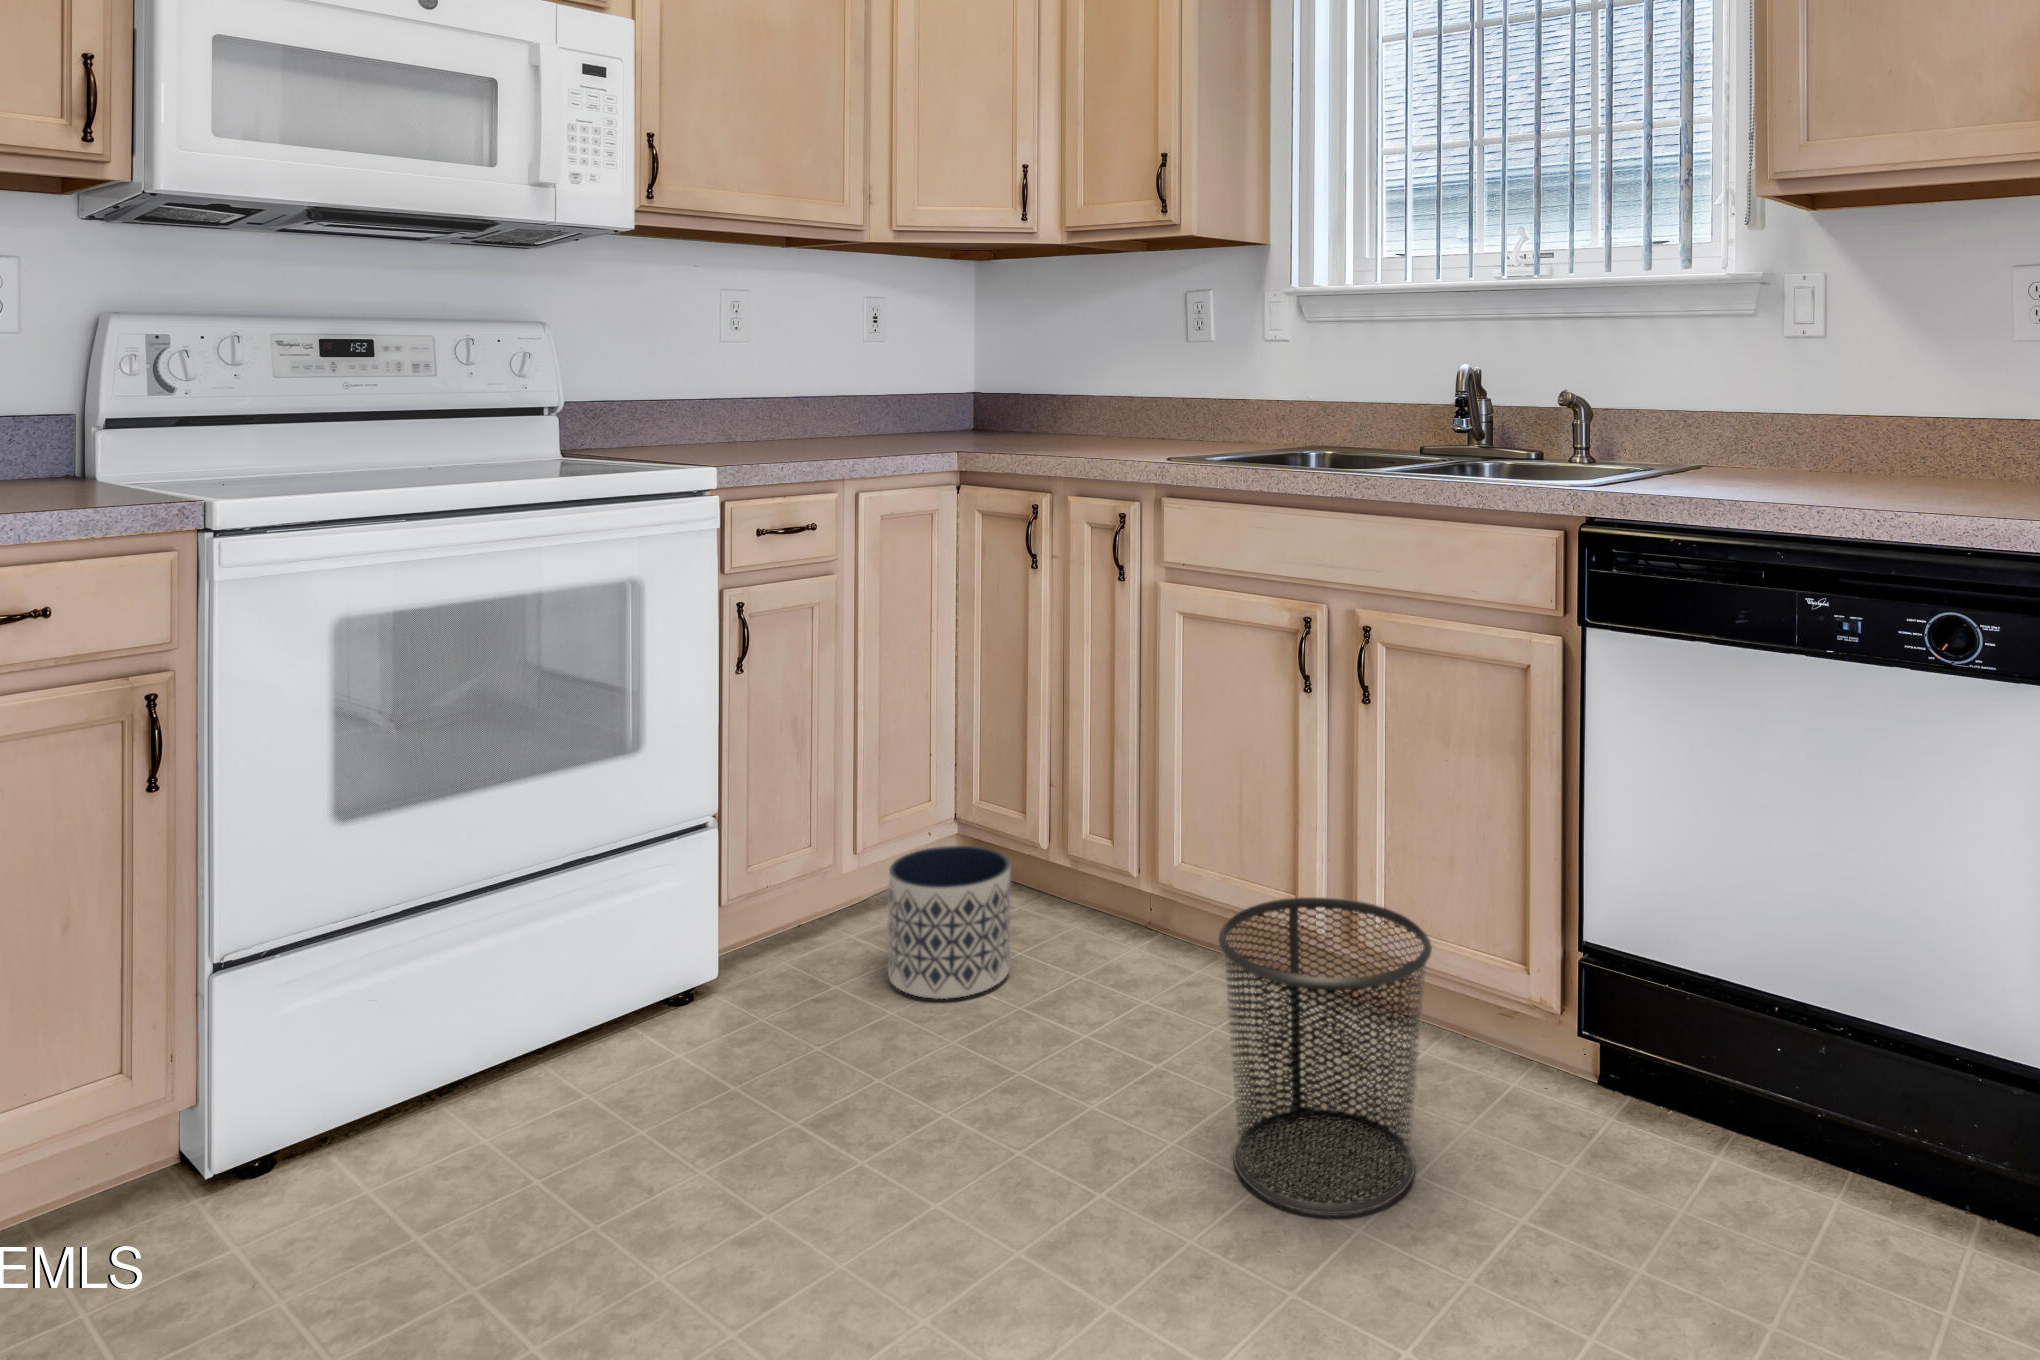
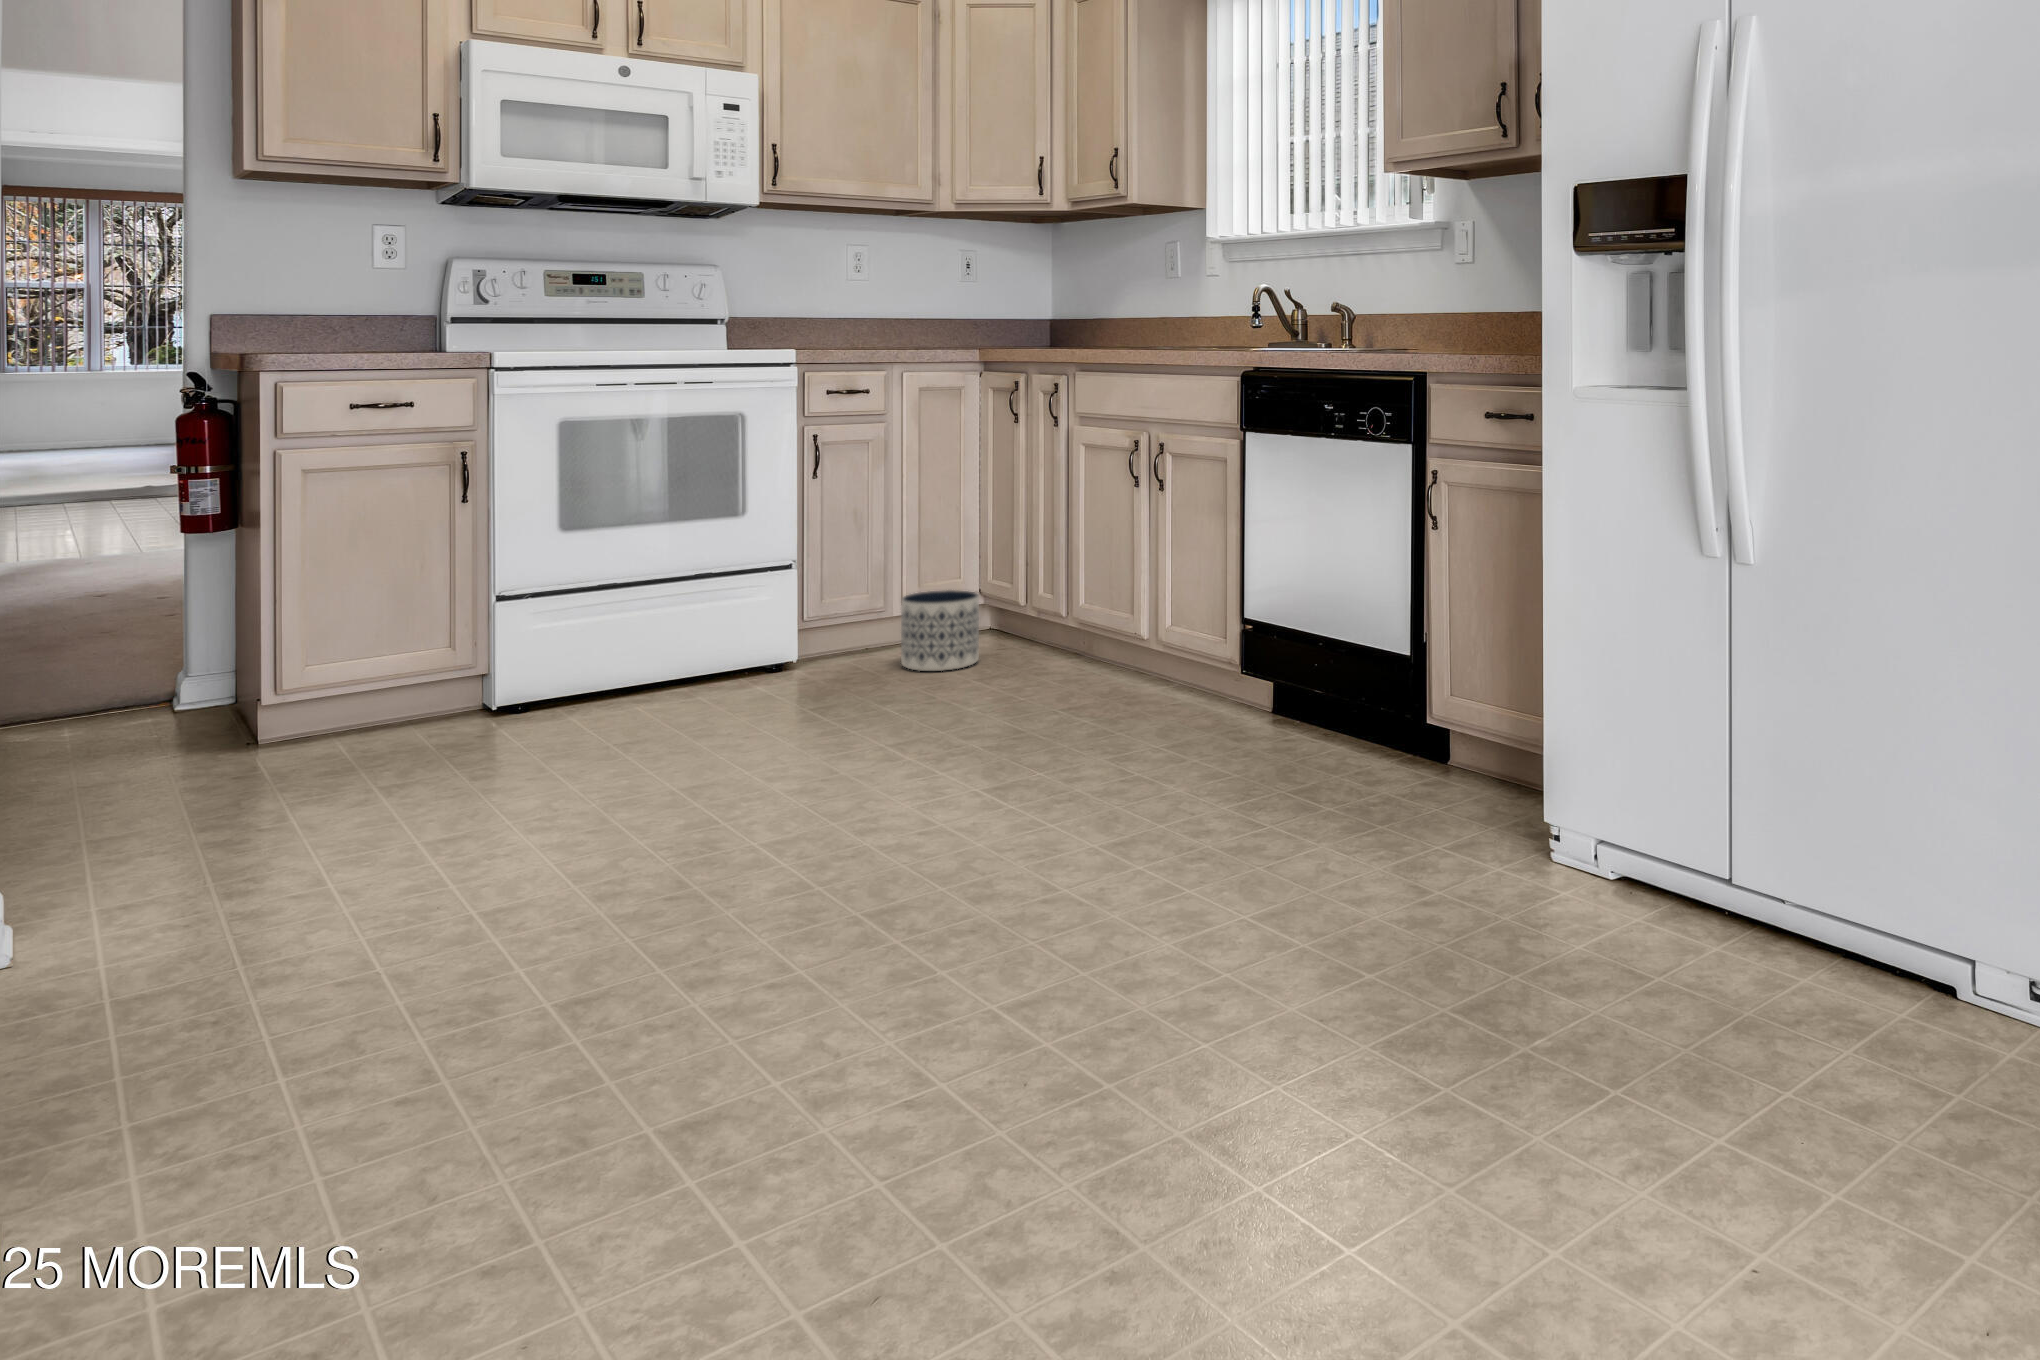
waste bin: present [1218,897,1432,1214] -> none [1014,588,1136,738]

